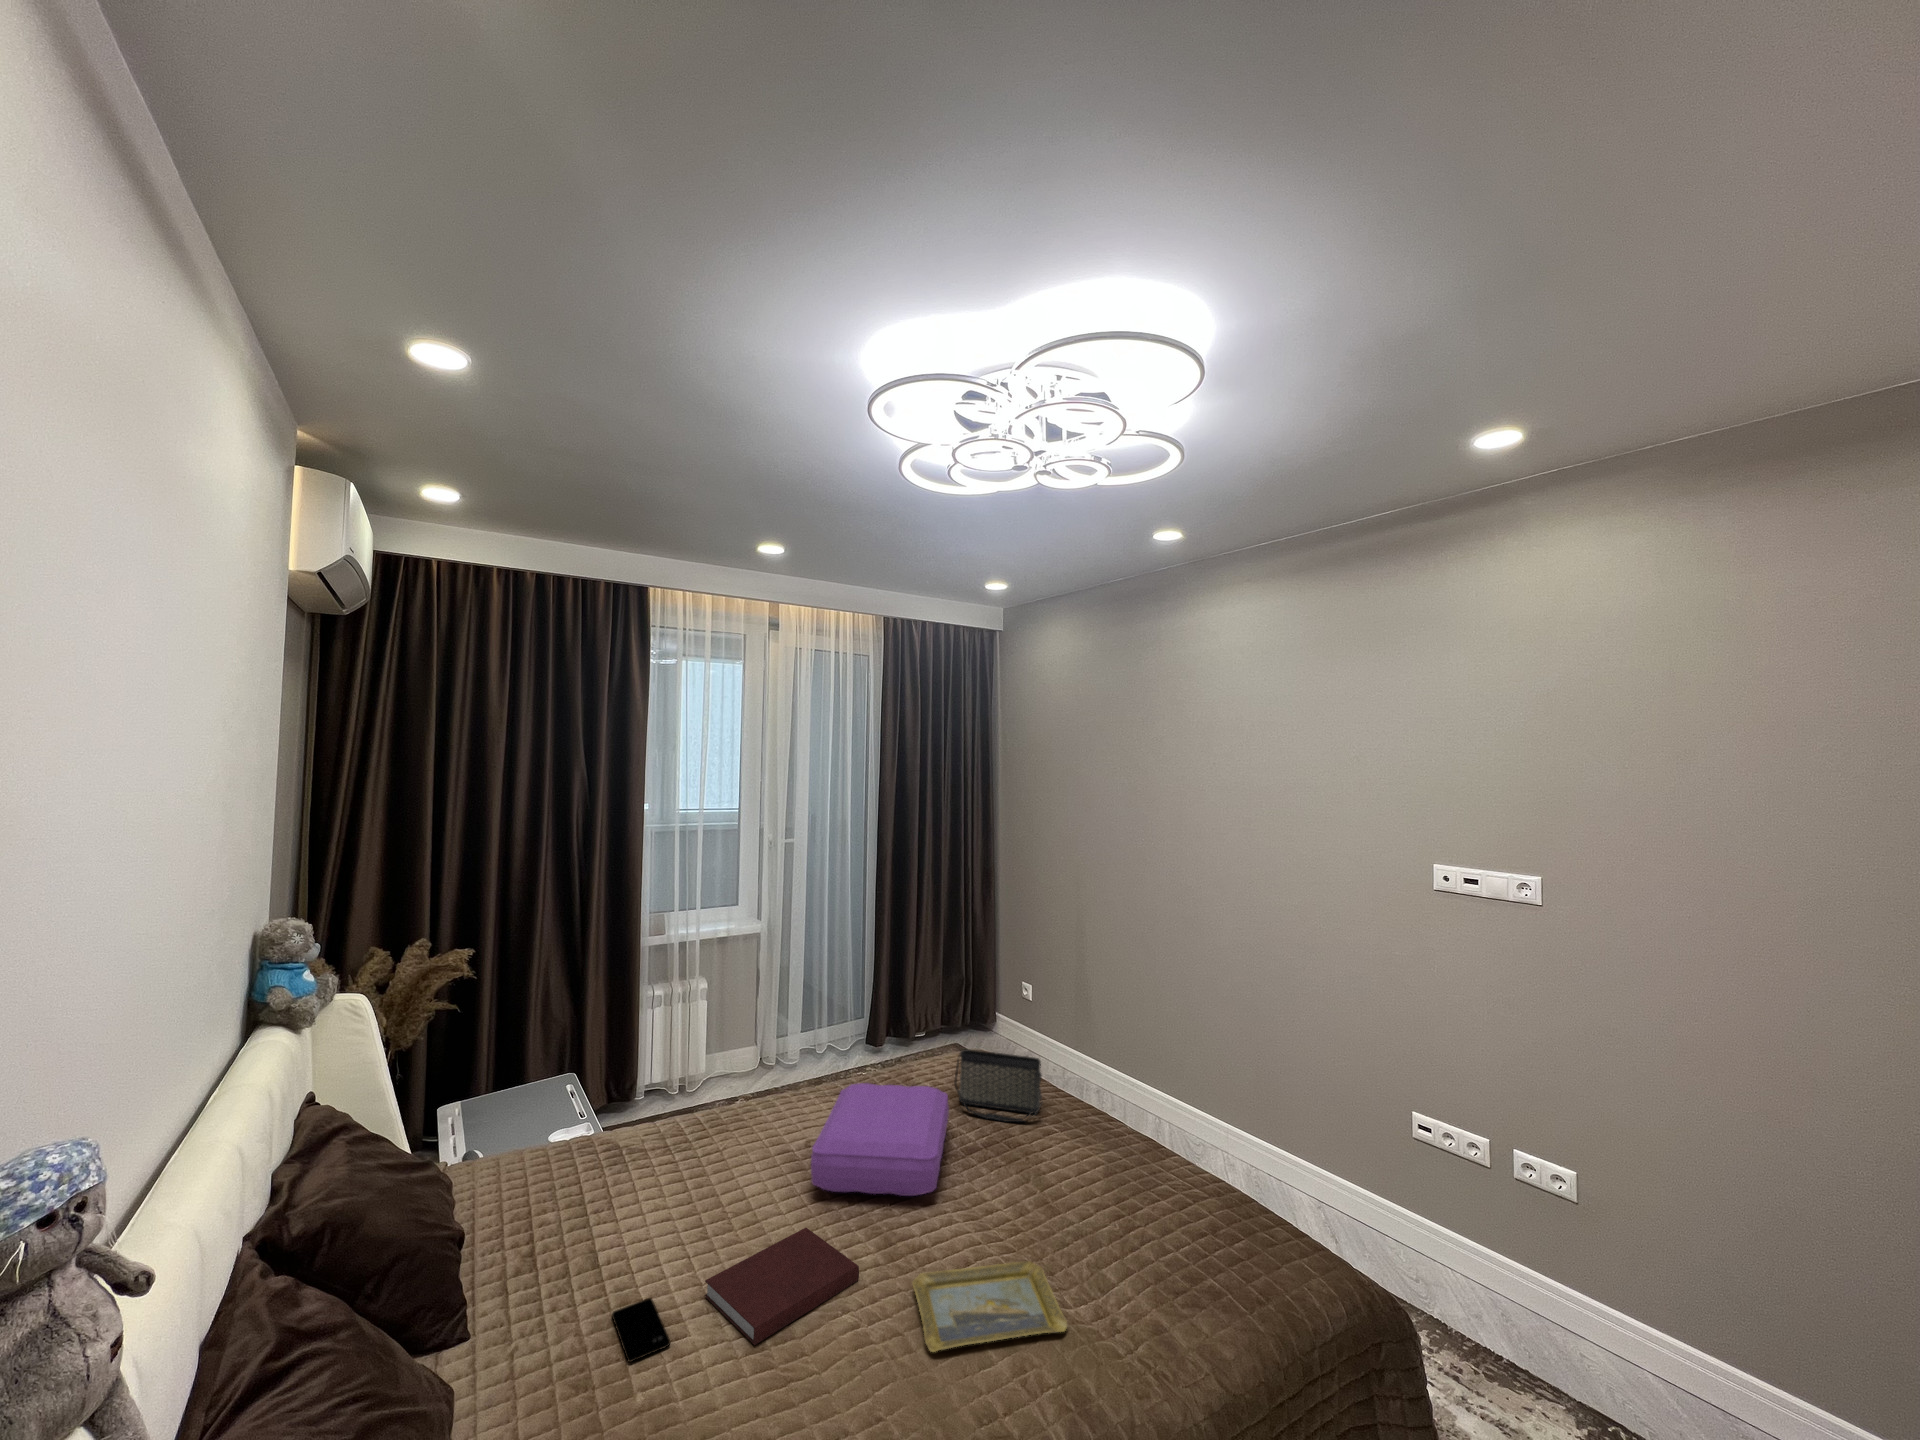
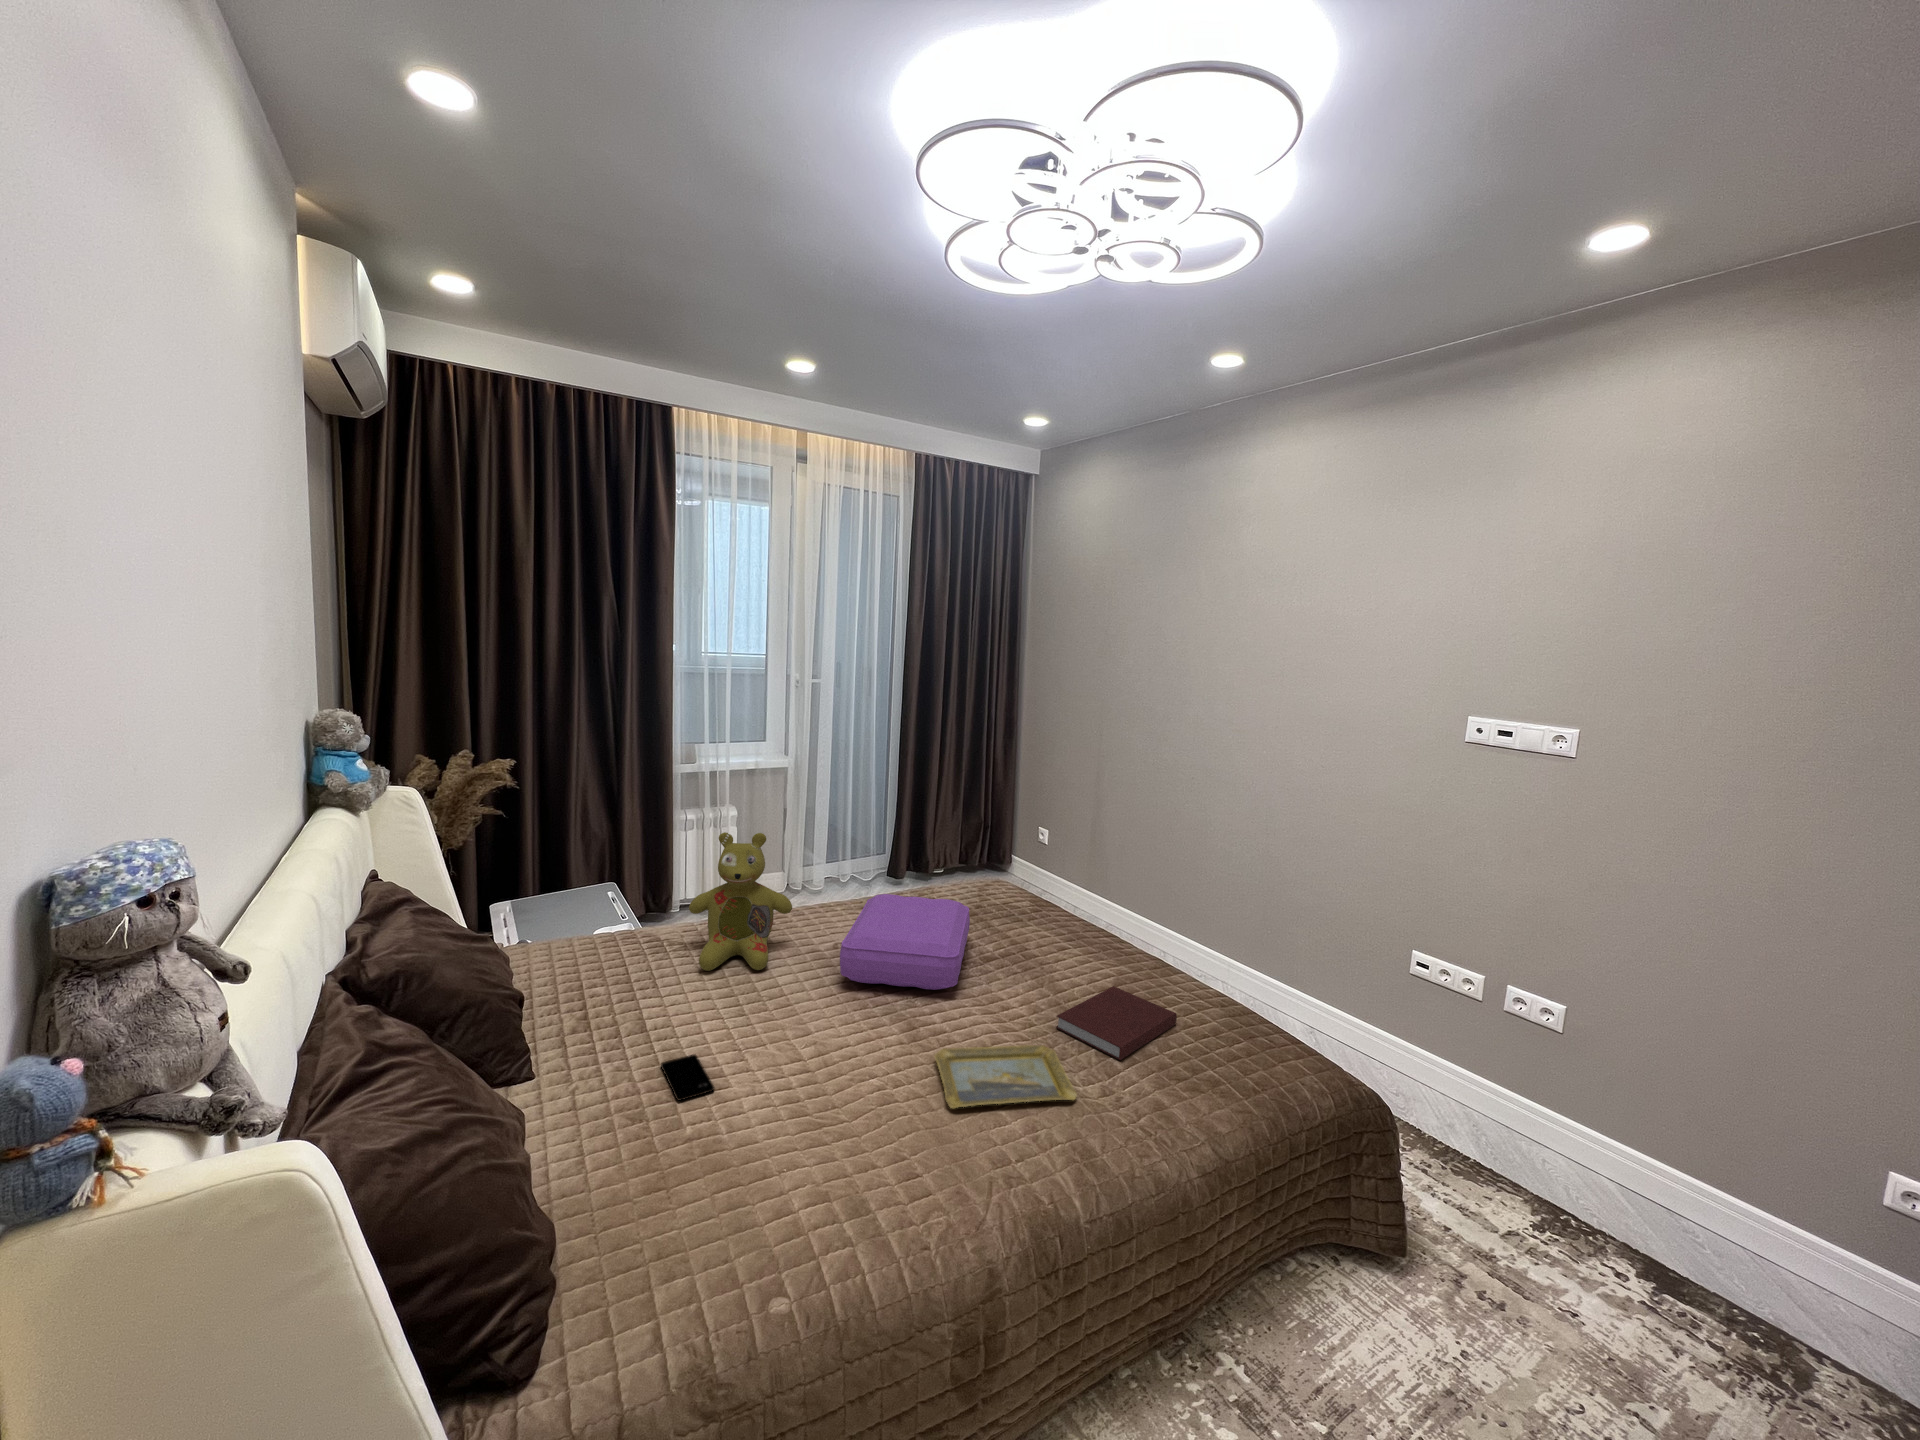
stuffed bear: none [651,1025,761,1186] -> present [689,832,792,971]
handbag: present [954,1049,1043,1122] -> none [975,871,1059,937]
notebook: present [704,1228,859,1345] -> present [1056,986,1177,1060]

